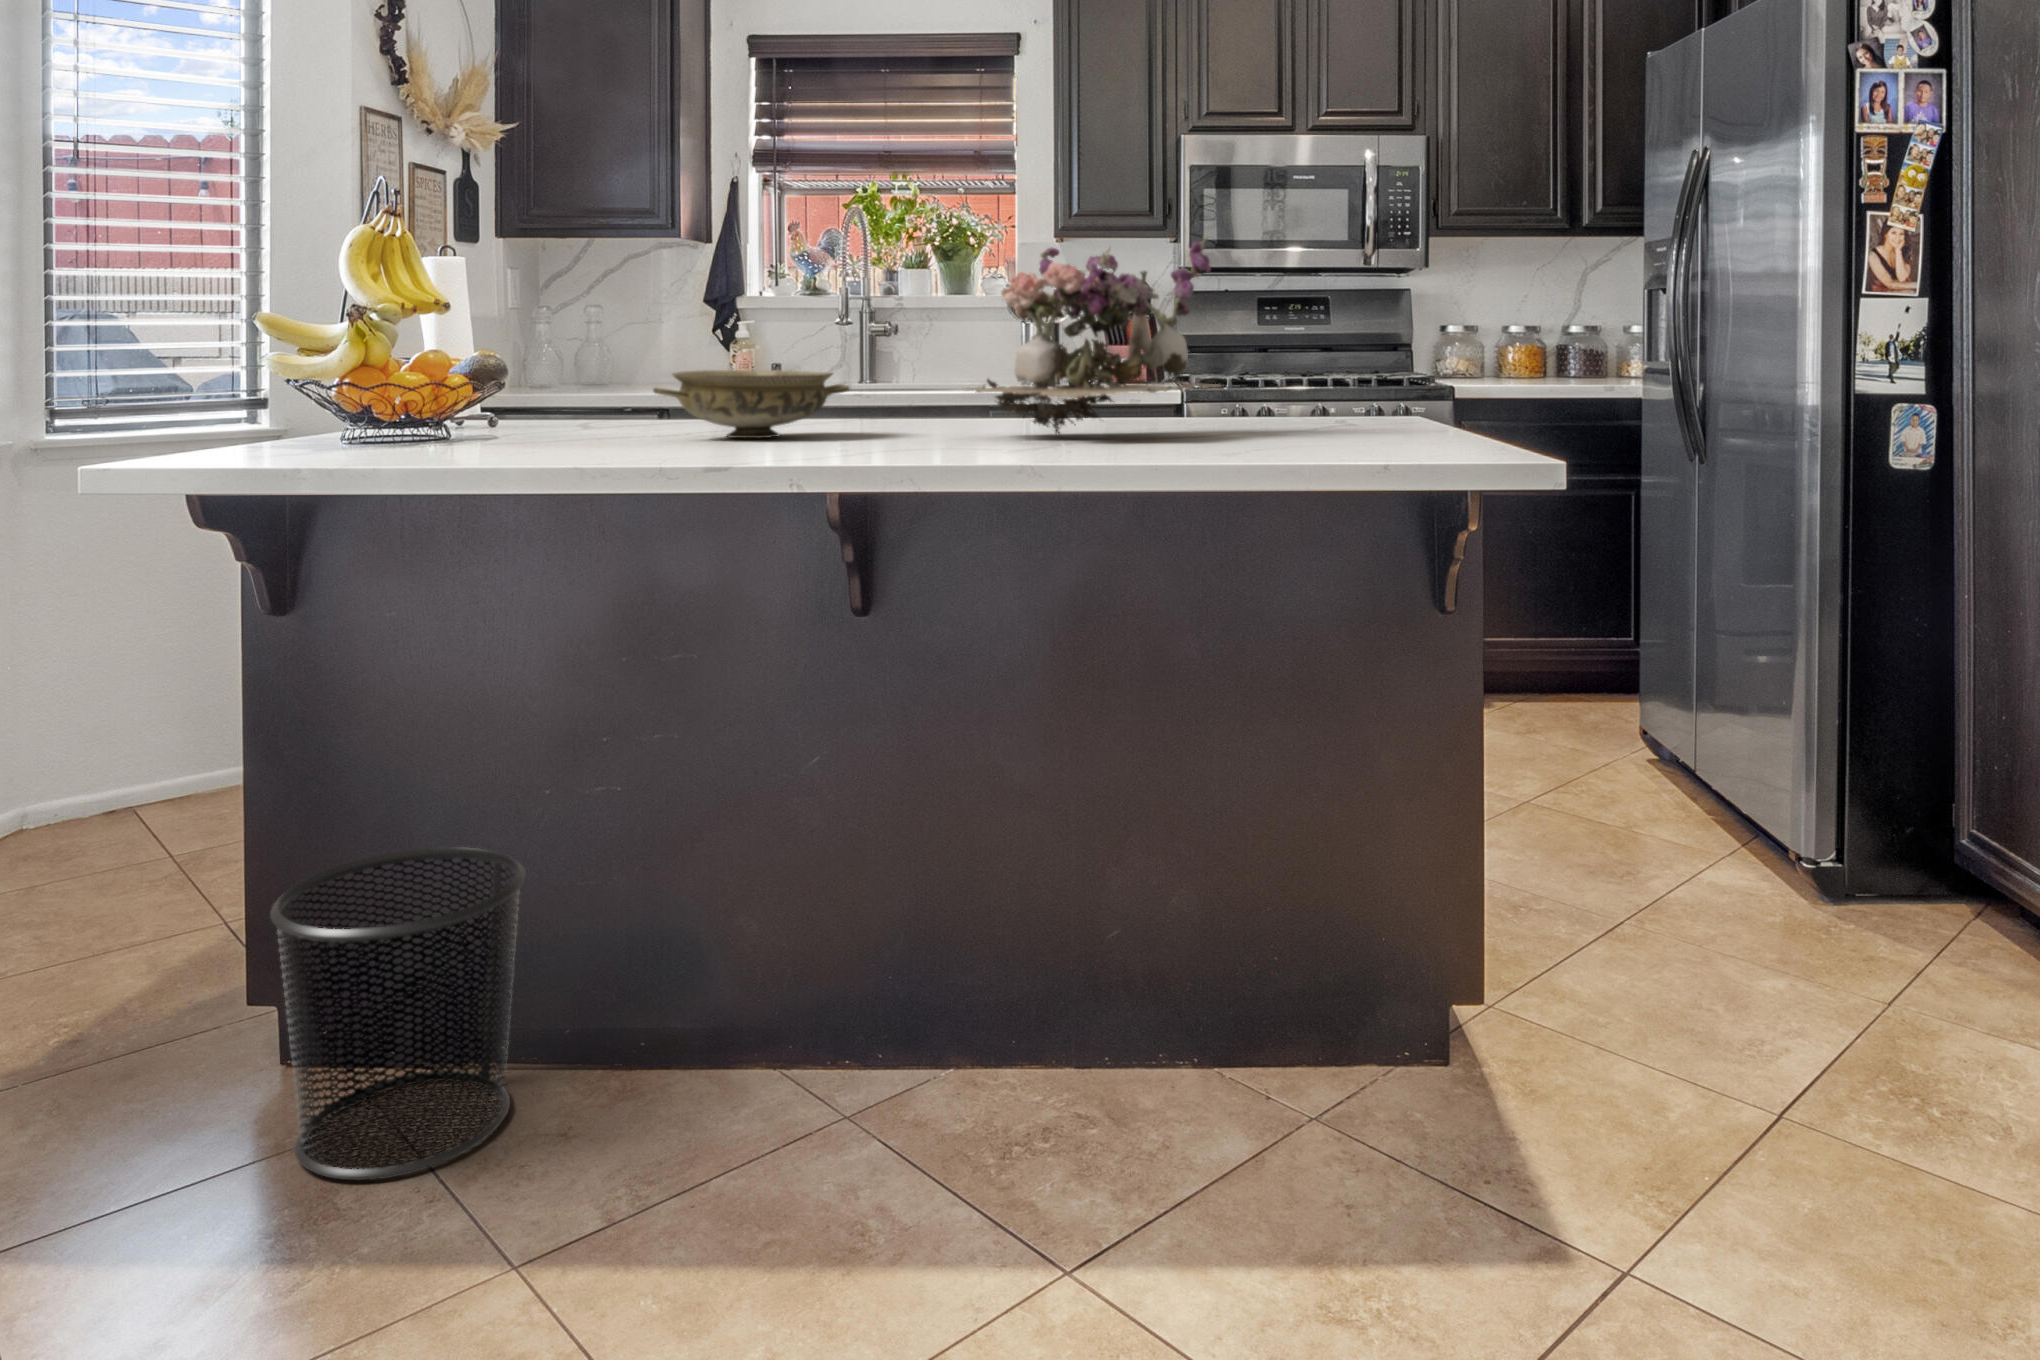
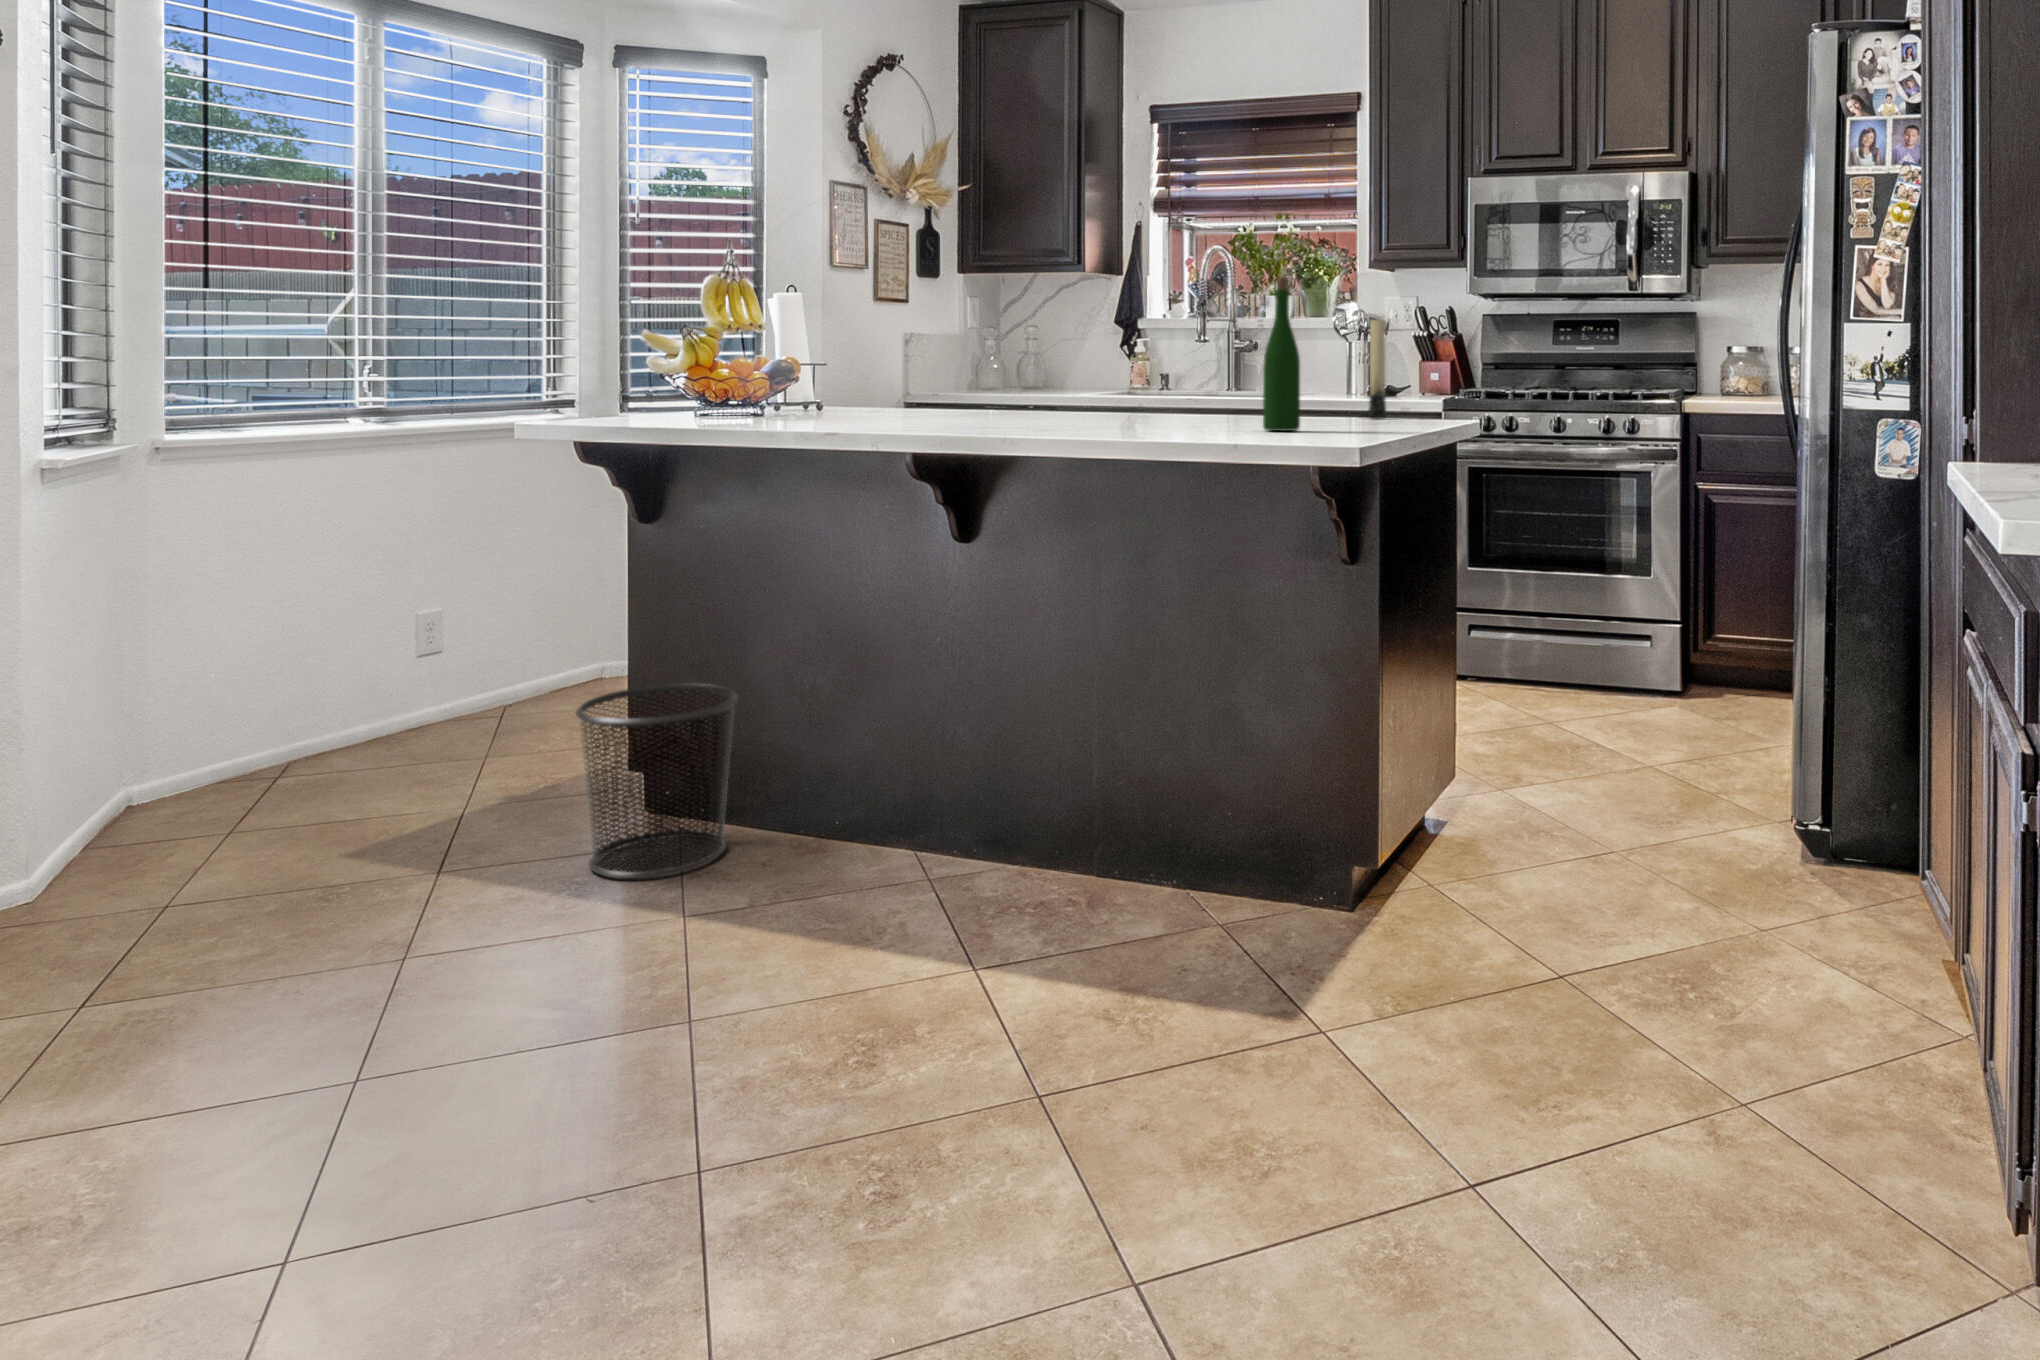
flower arrangement: present [963,236,1224,433] -> none [1027,276,1216,425]
wine bottle: none [1307,236,1358,437] -> present [1263,276,1300,431]
candle: none [1241,291,1276,416] -> present [1360,317,1386,419]
ceramic bowl: present [653,370,849,438] -> none [837,373,981,421]

